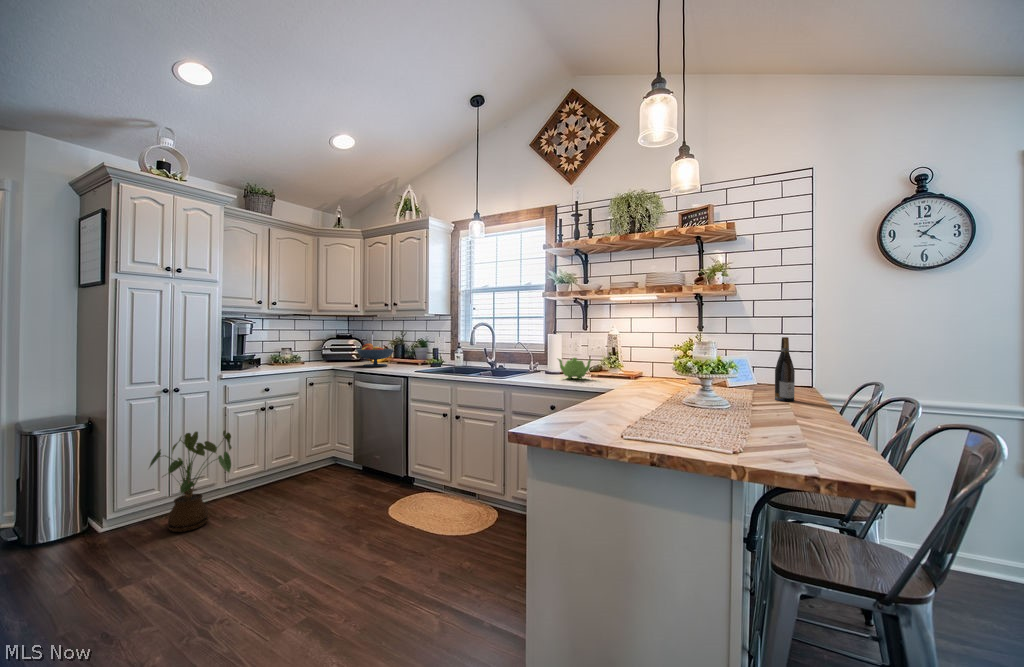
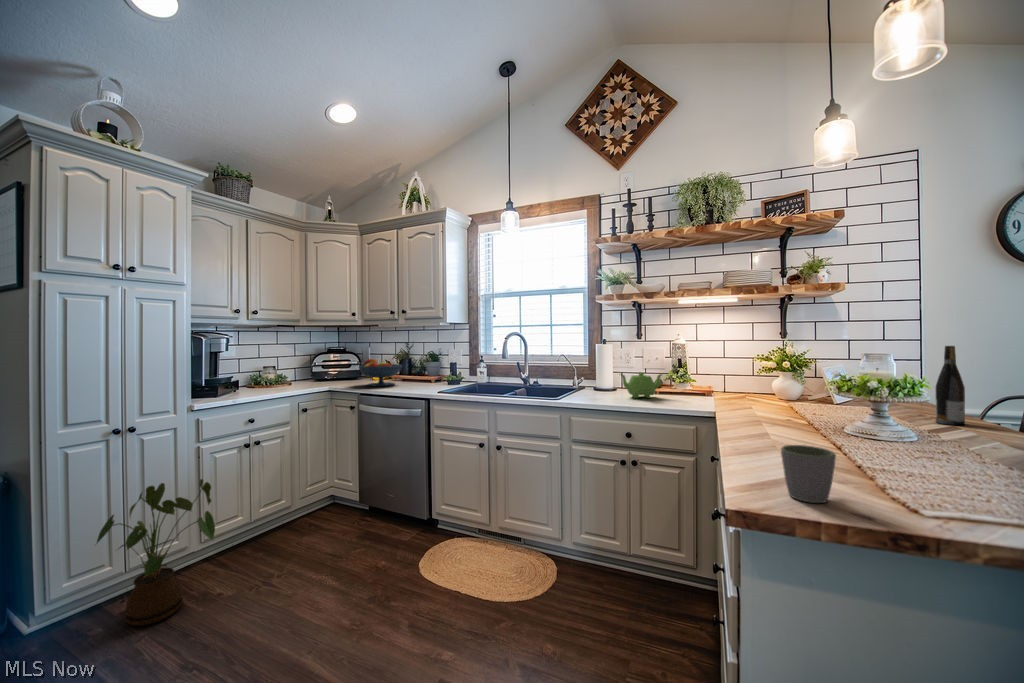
mug: none [551,396,586,430] -> present [781,445,836,503]

